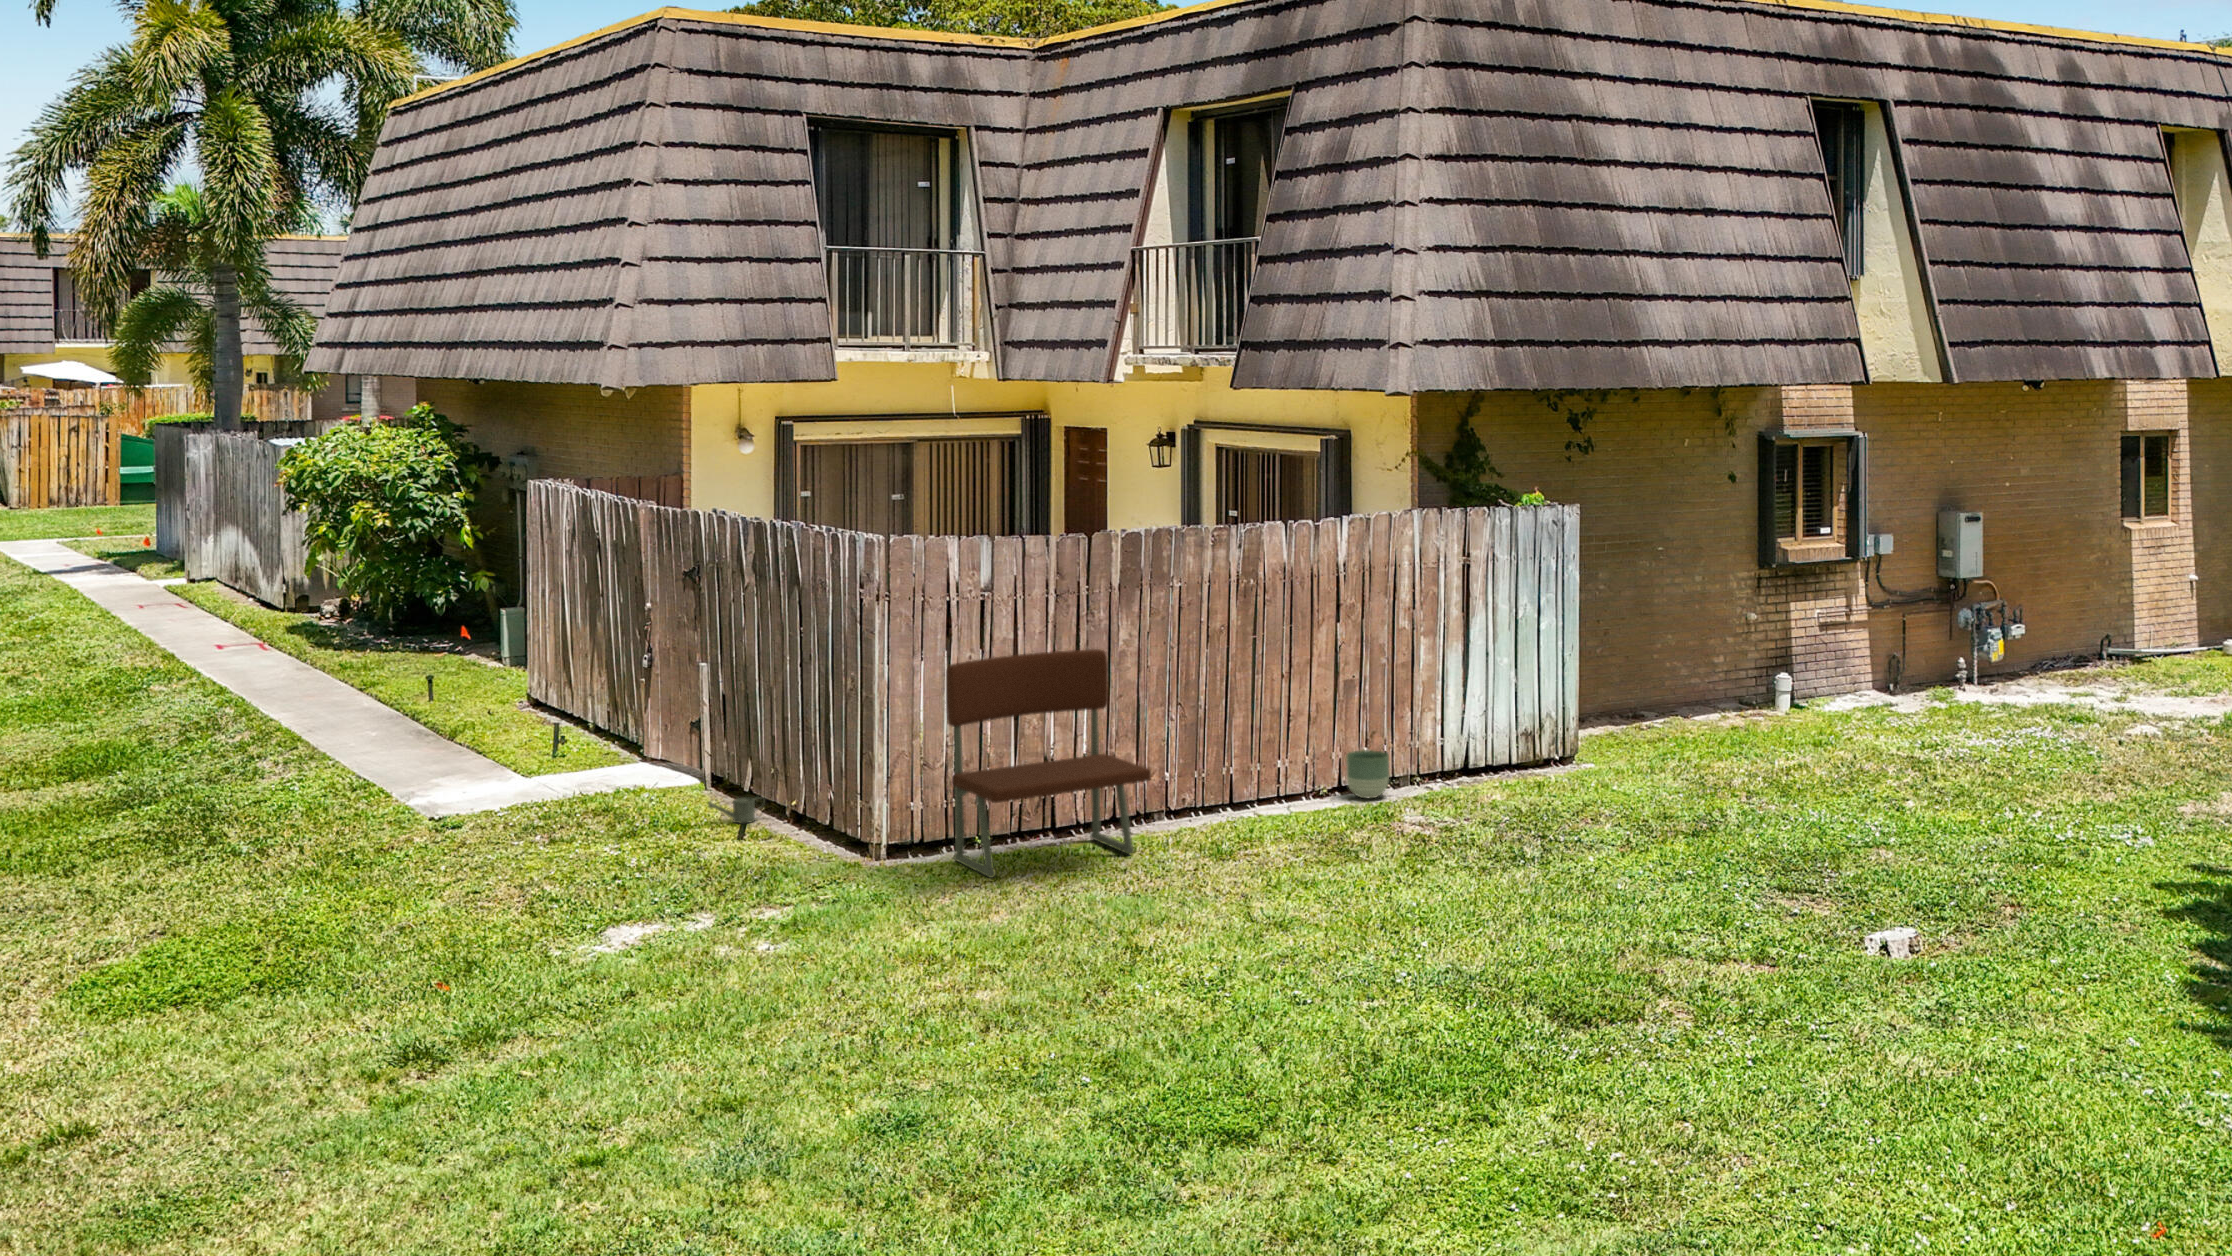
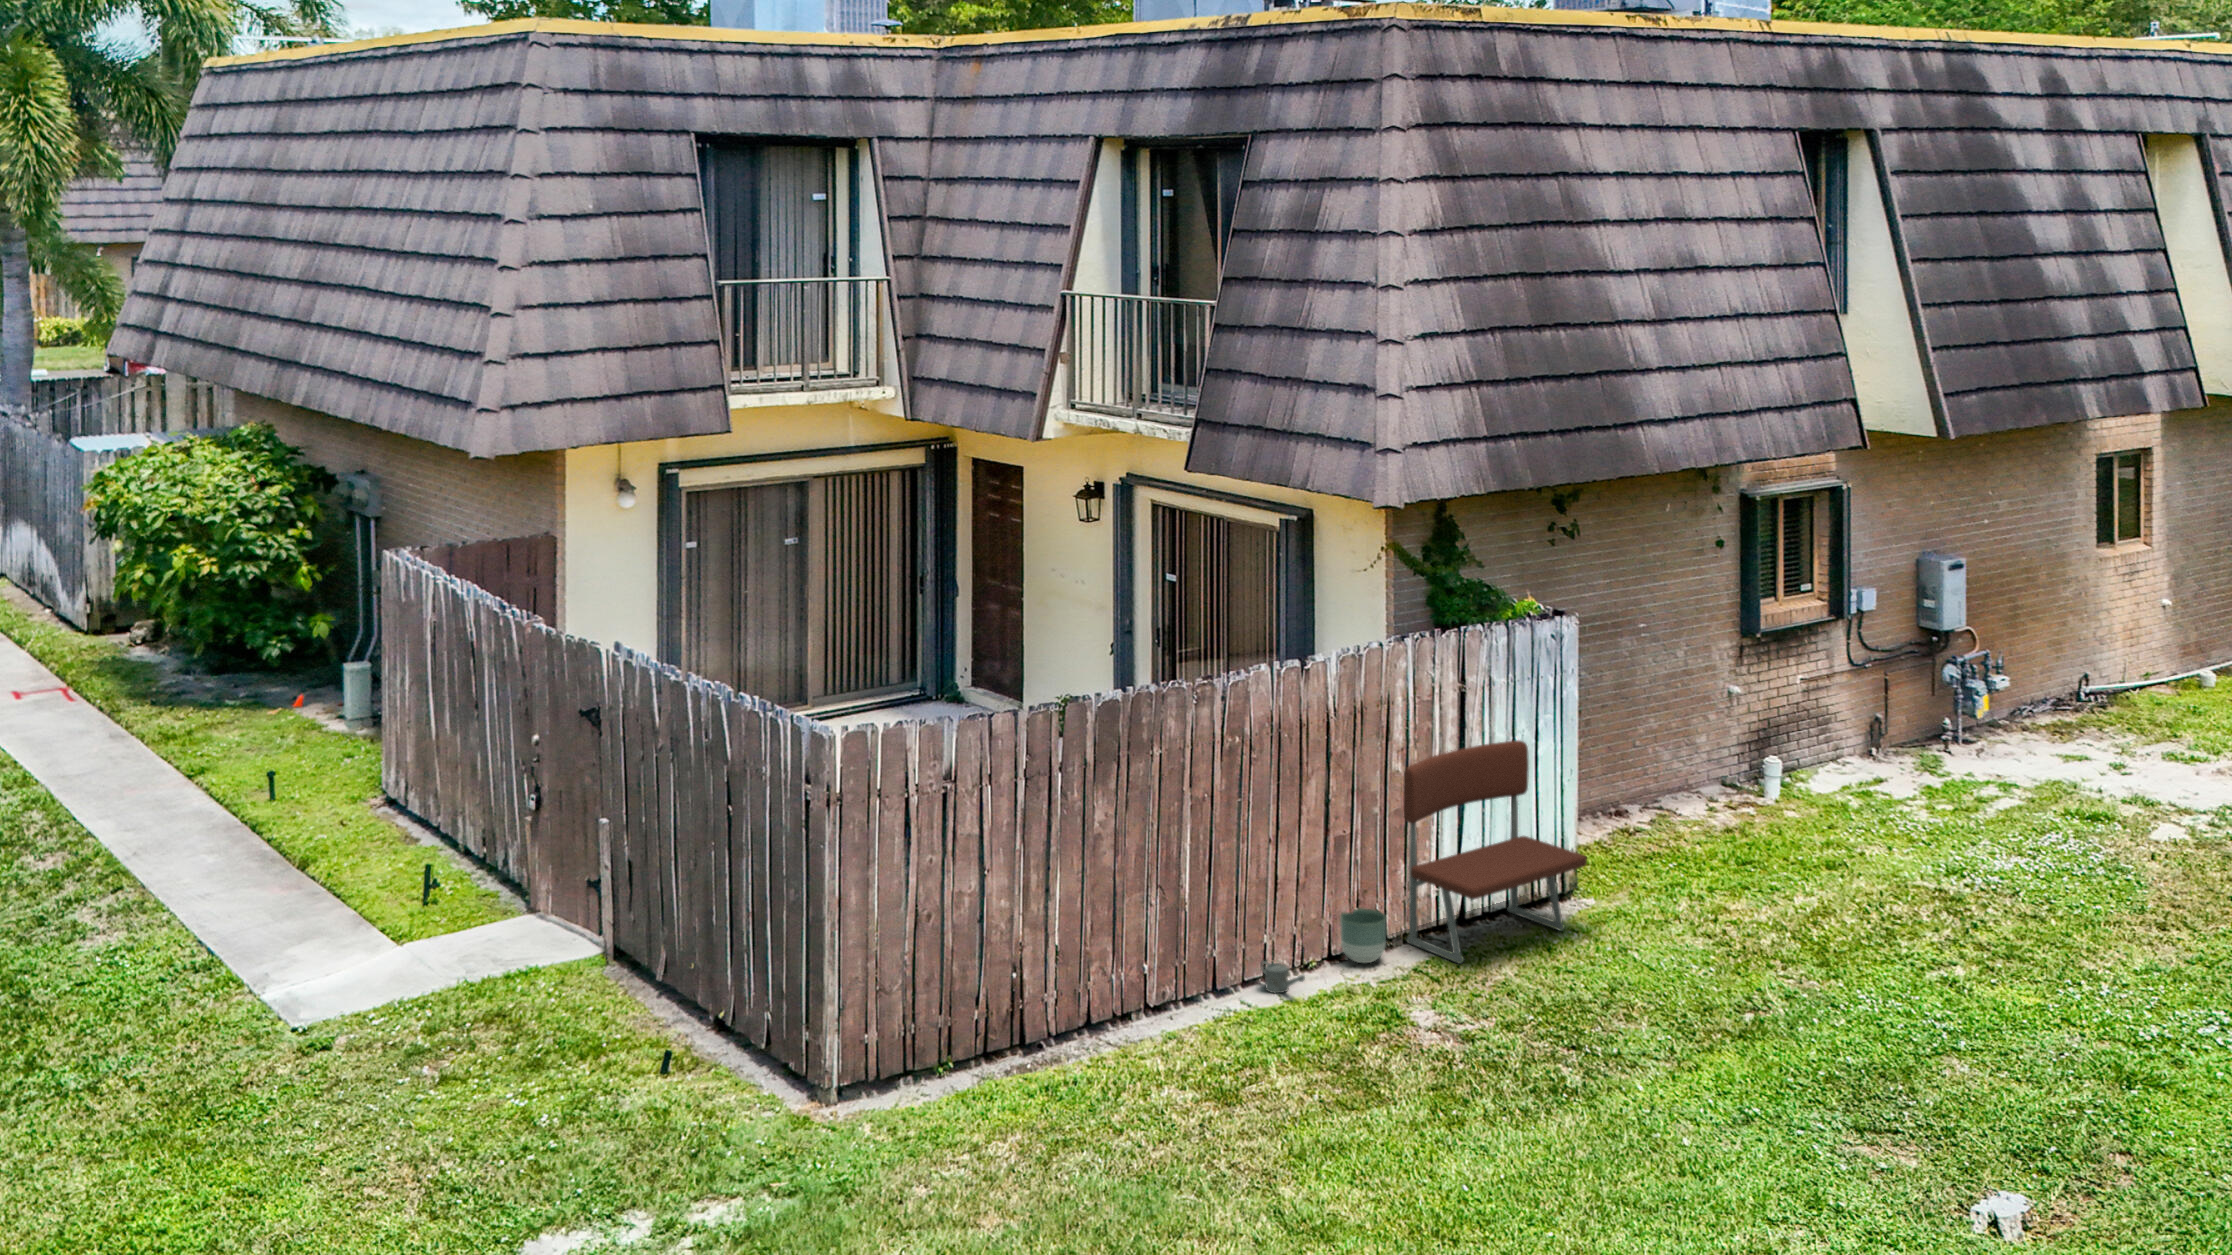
bench: present [946,649,1151,878] -> present [1403,740,1587,964]
watering can: present [708,798,765,824] -> present [1260,961,1305,993]

